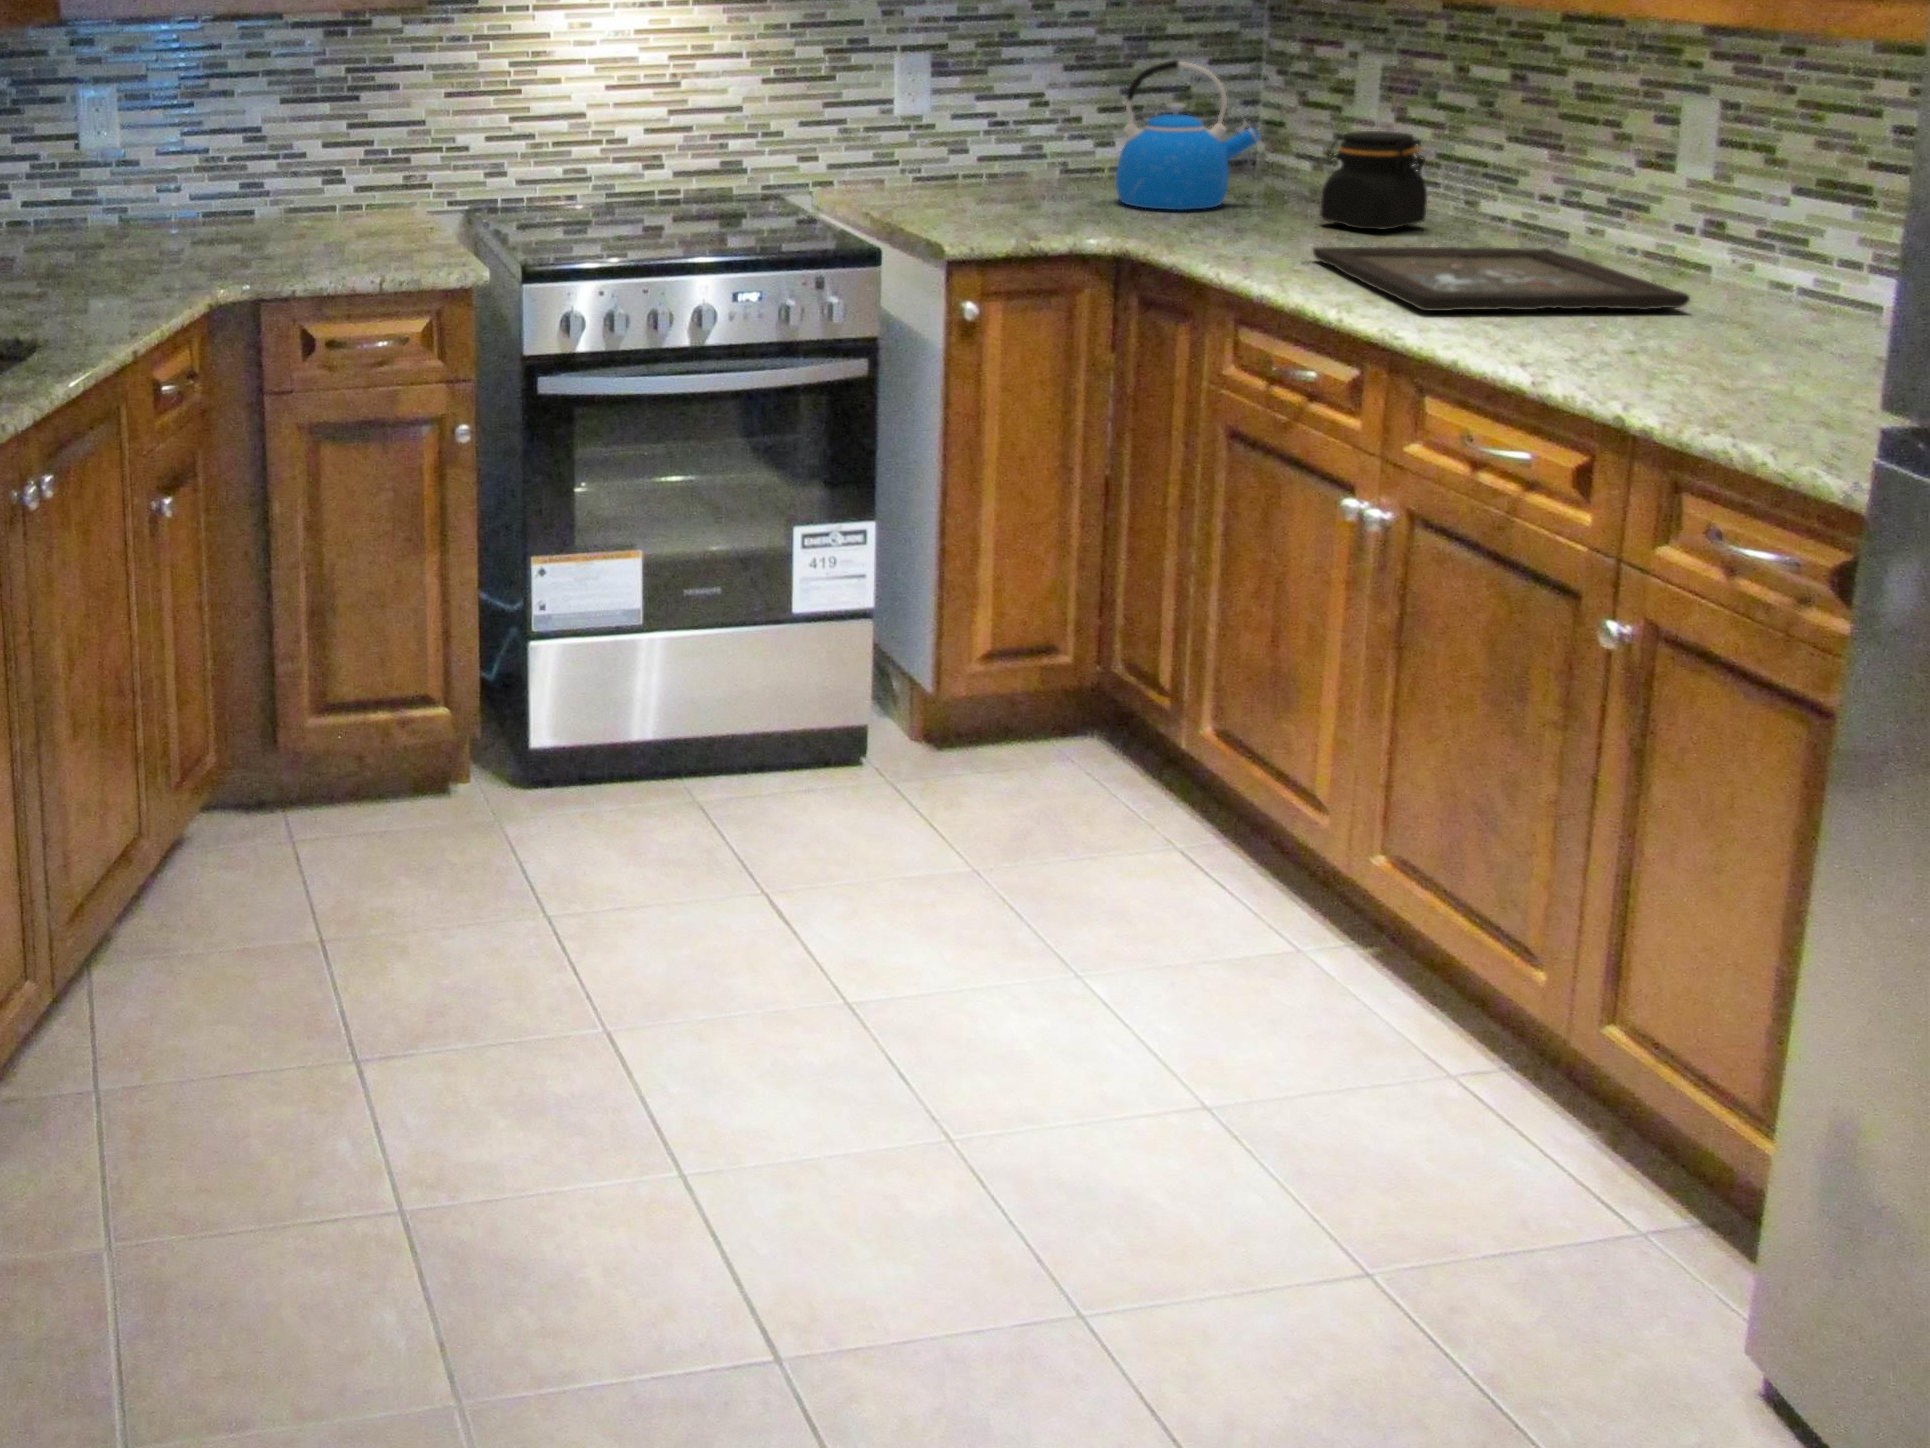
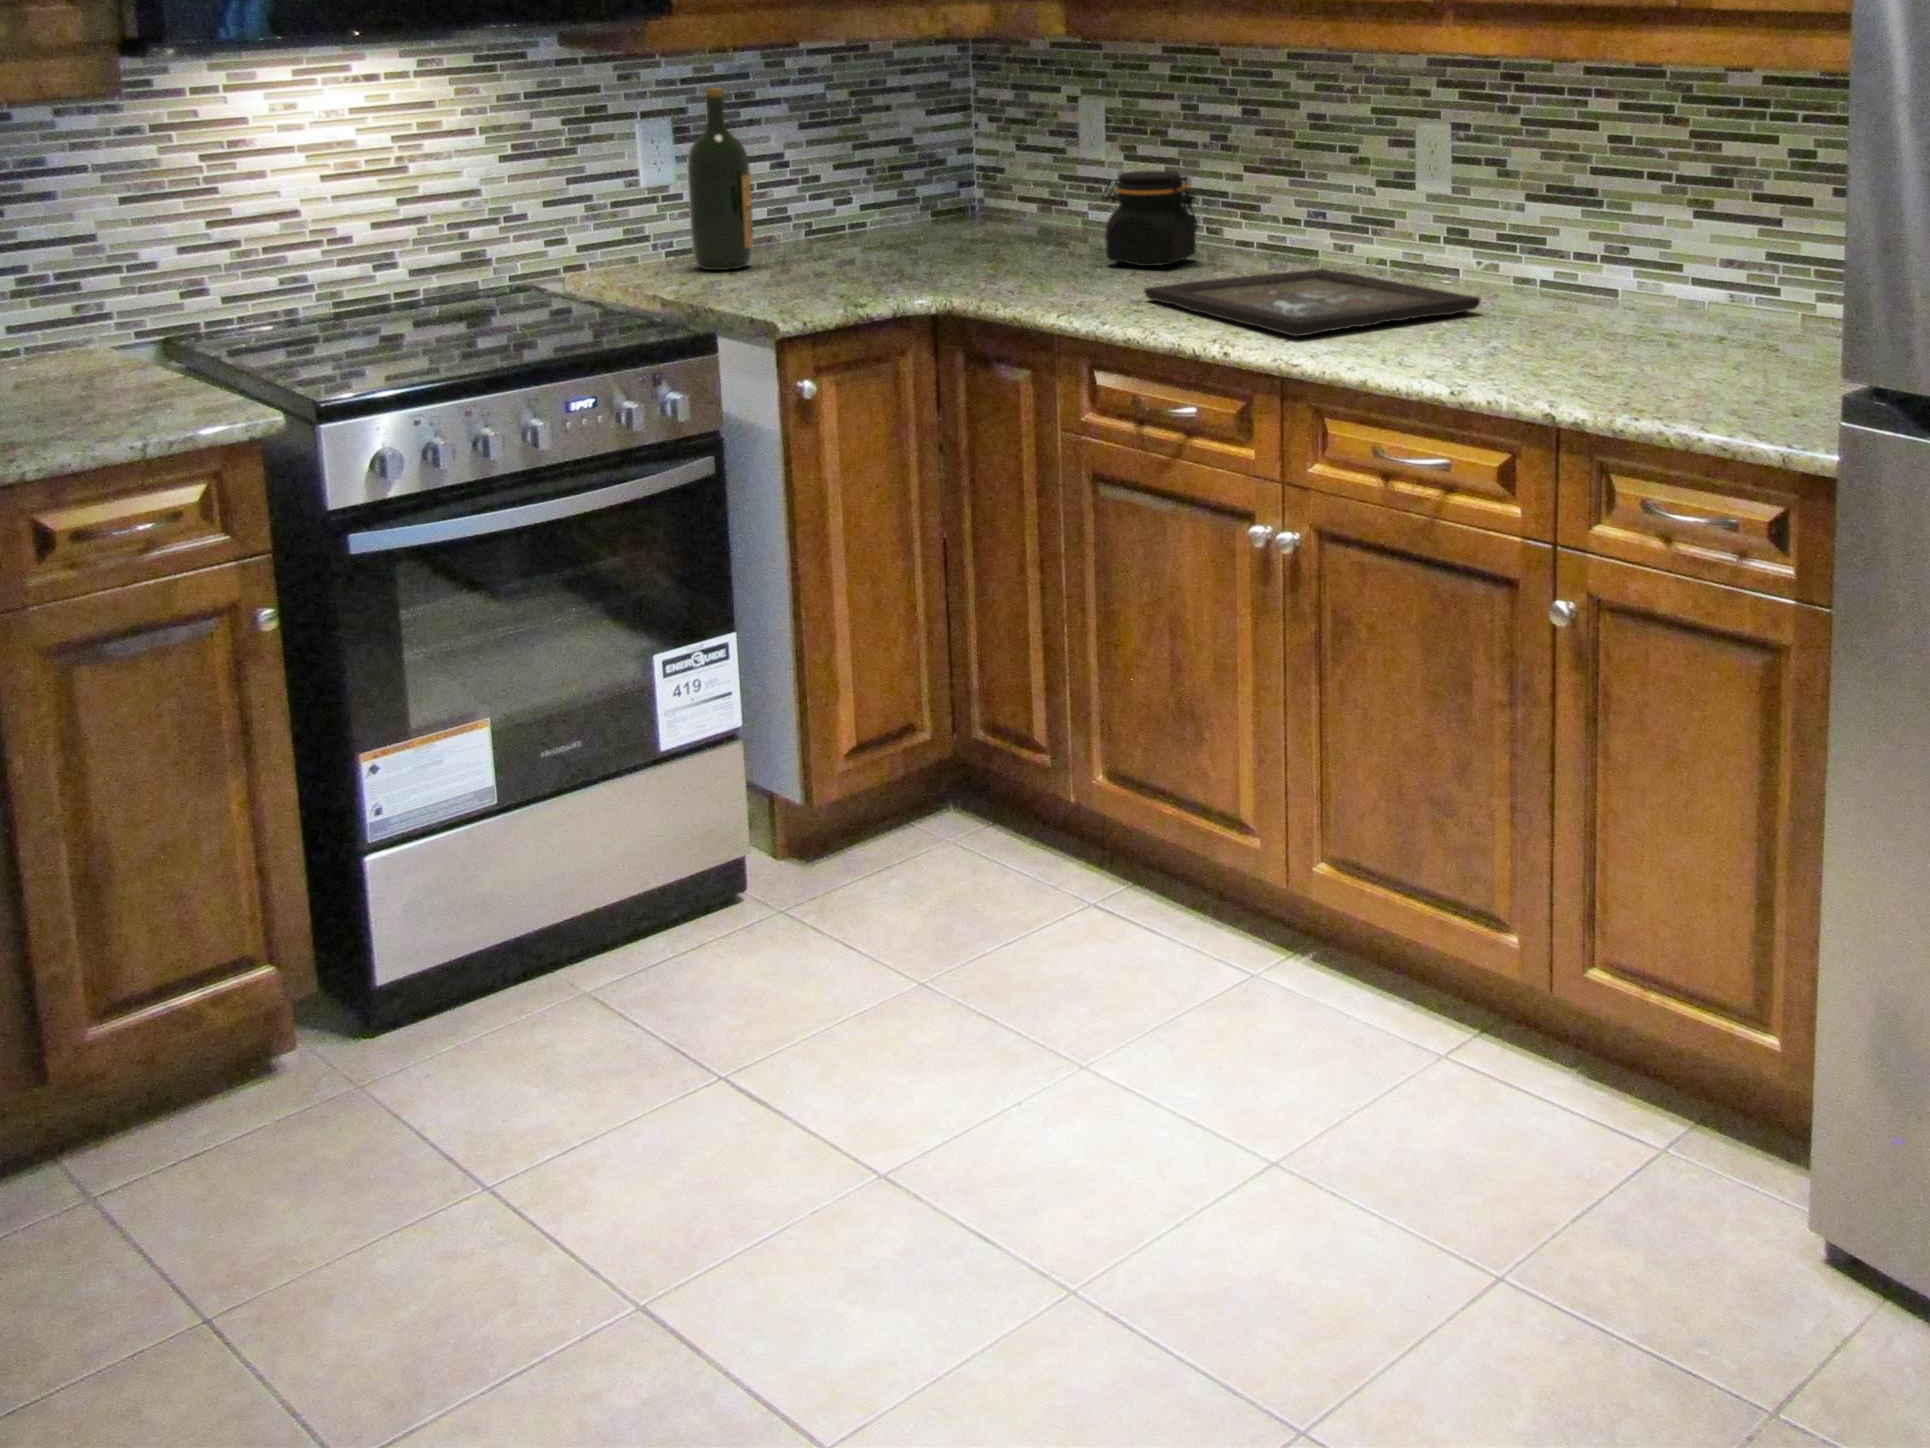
wine bottle: none [923,28,983,195] -> present [687,88,753,270]
kettle: present [1116,60,1260,210] -> none [896,112,1027,265]

